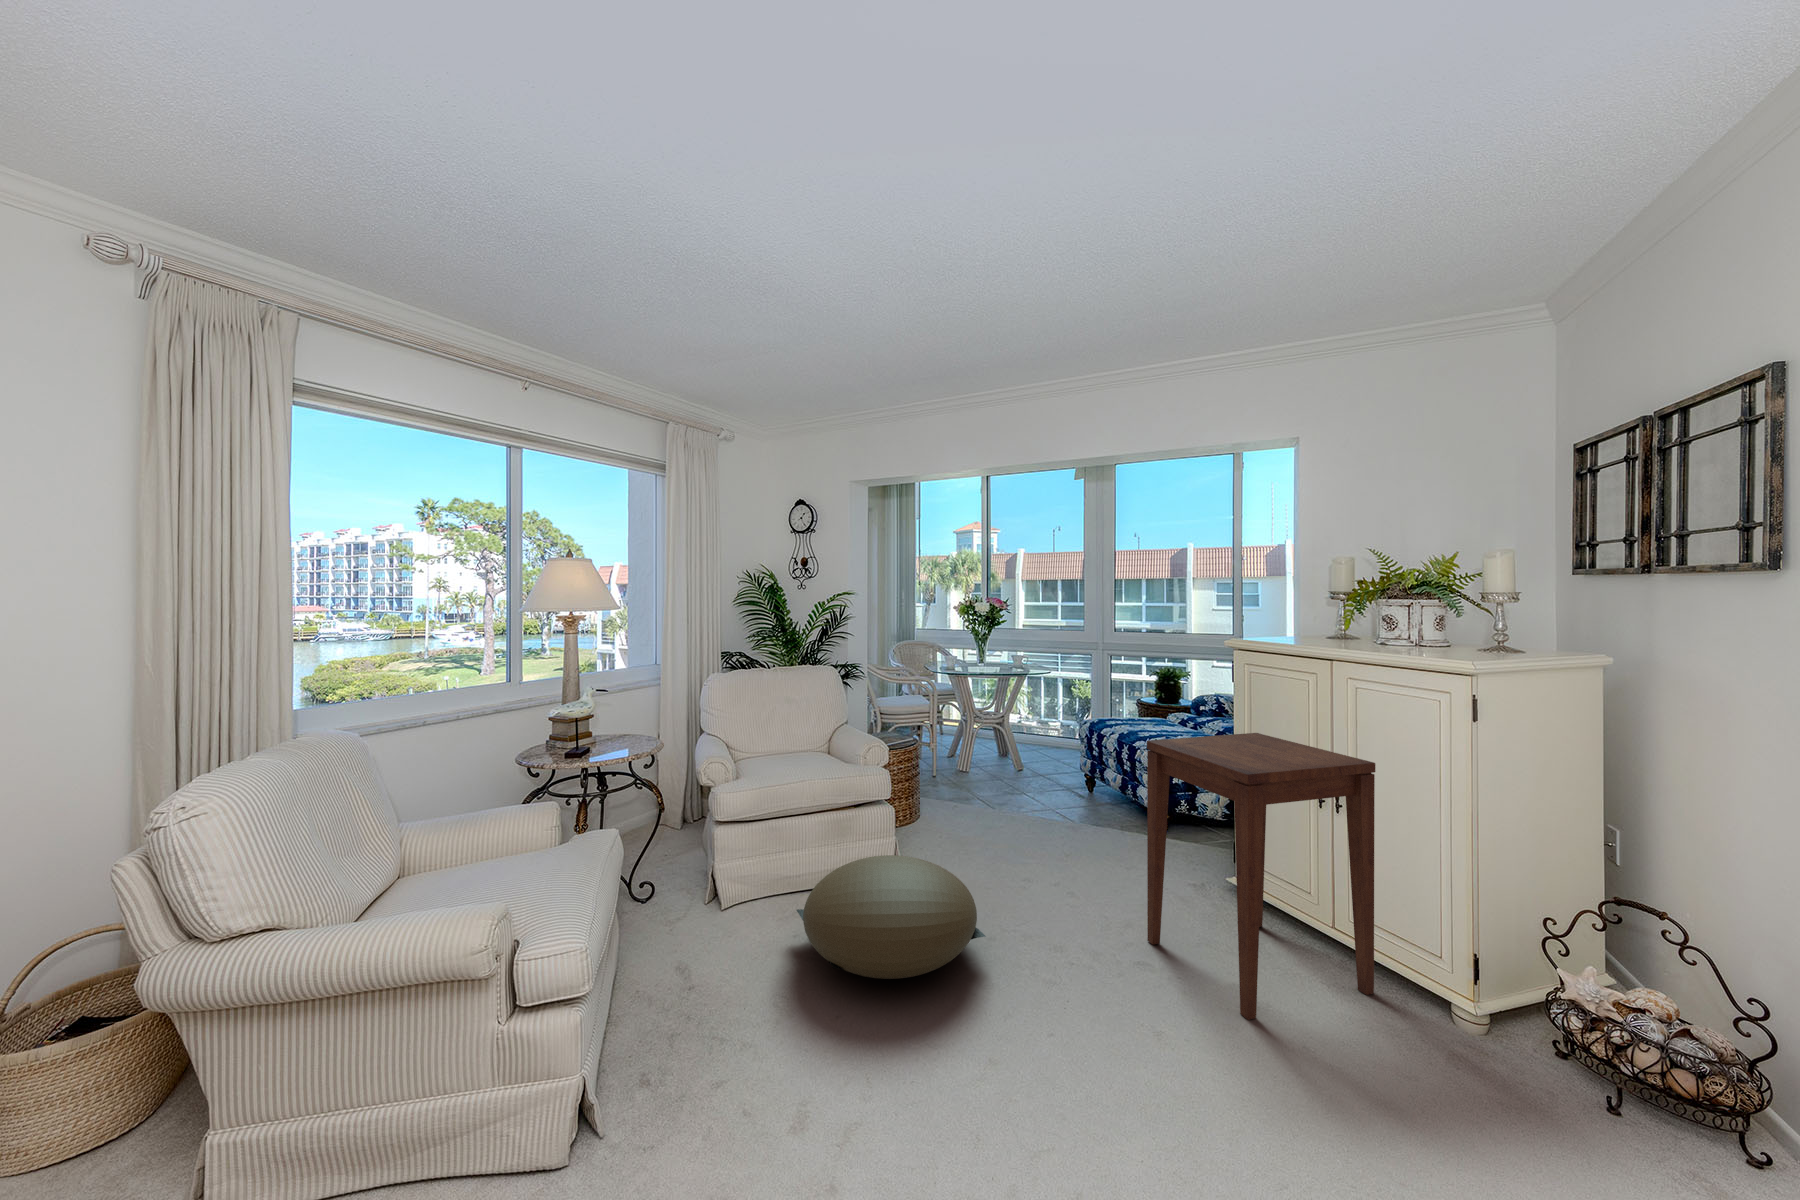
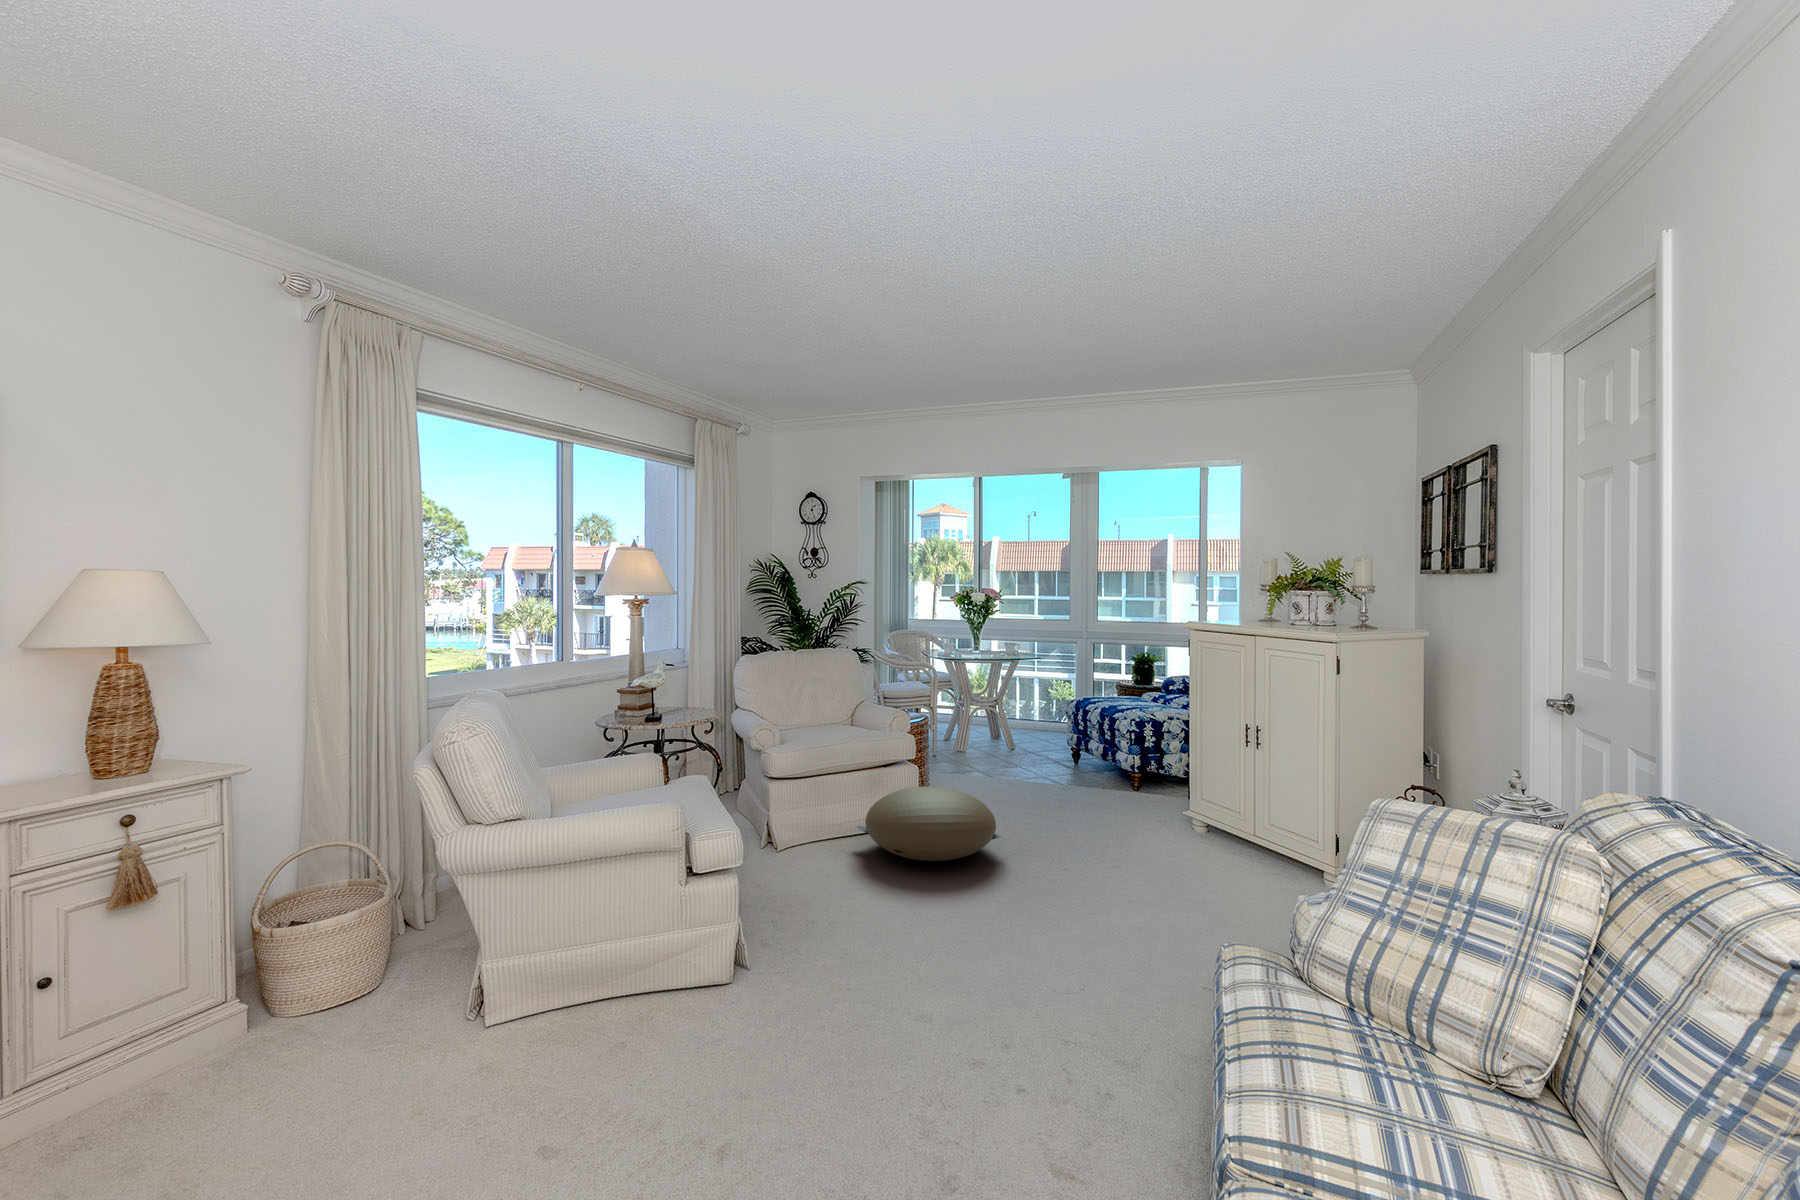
side table: present [1147,733,1375,1020] -> none [1120,692,1276,879]

